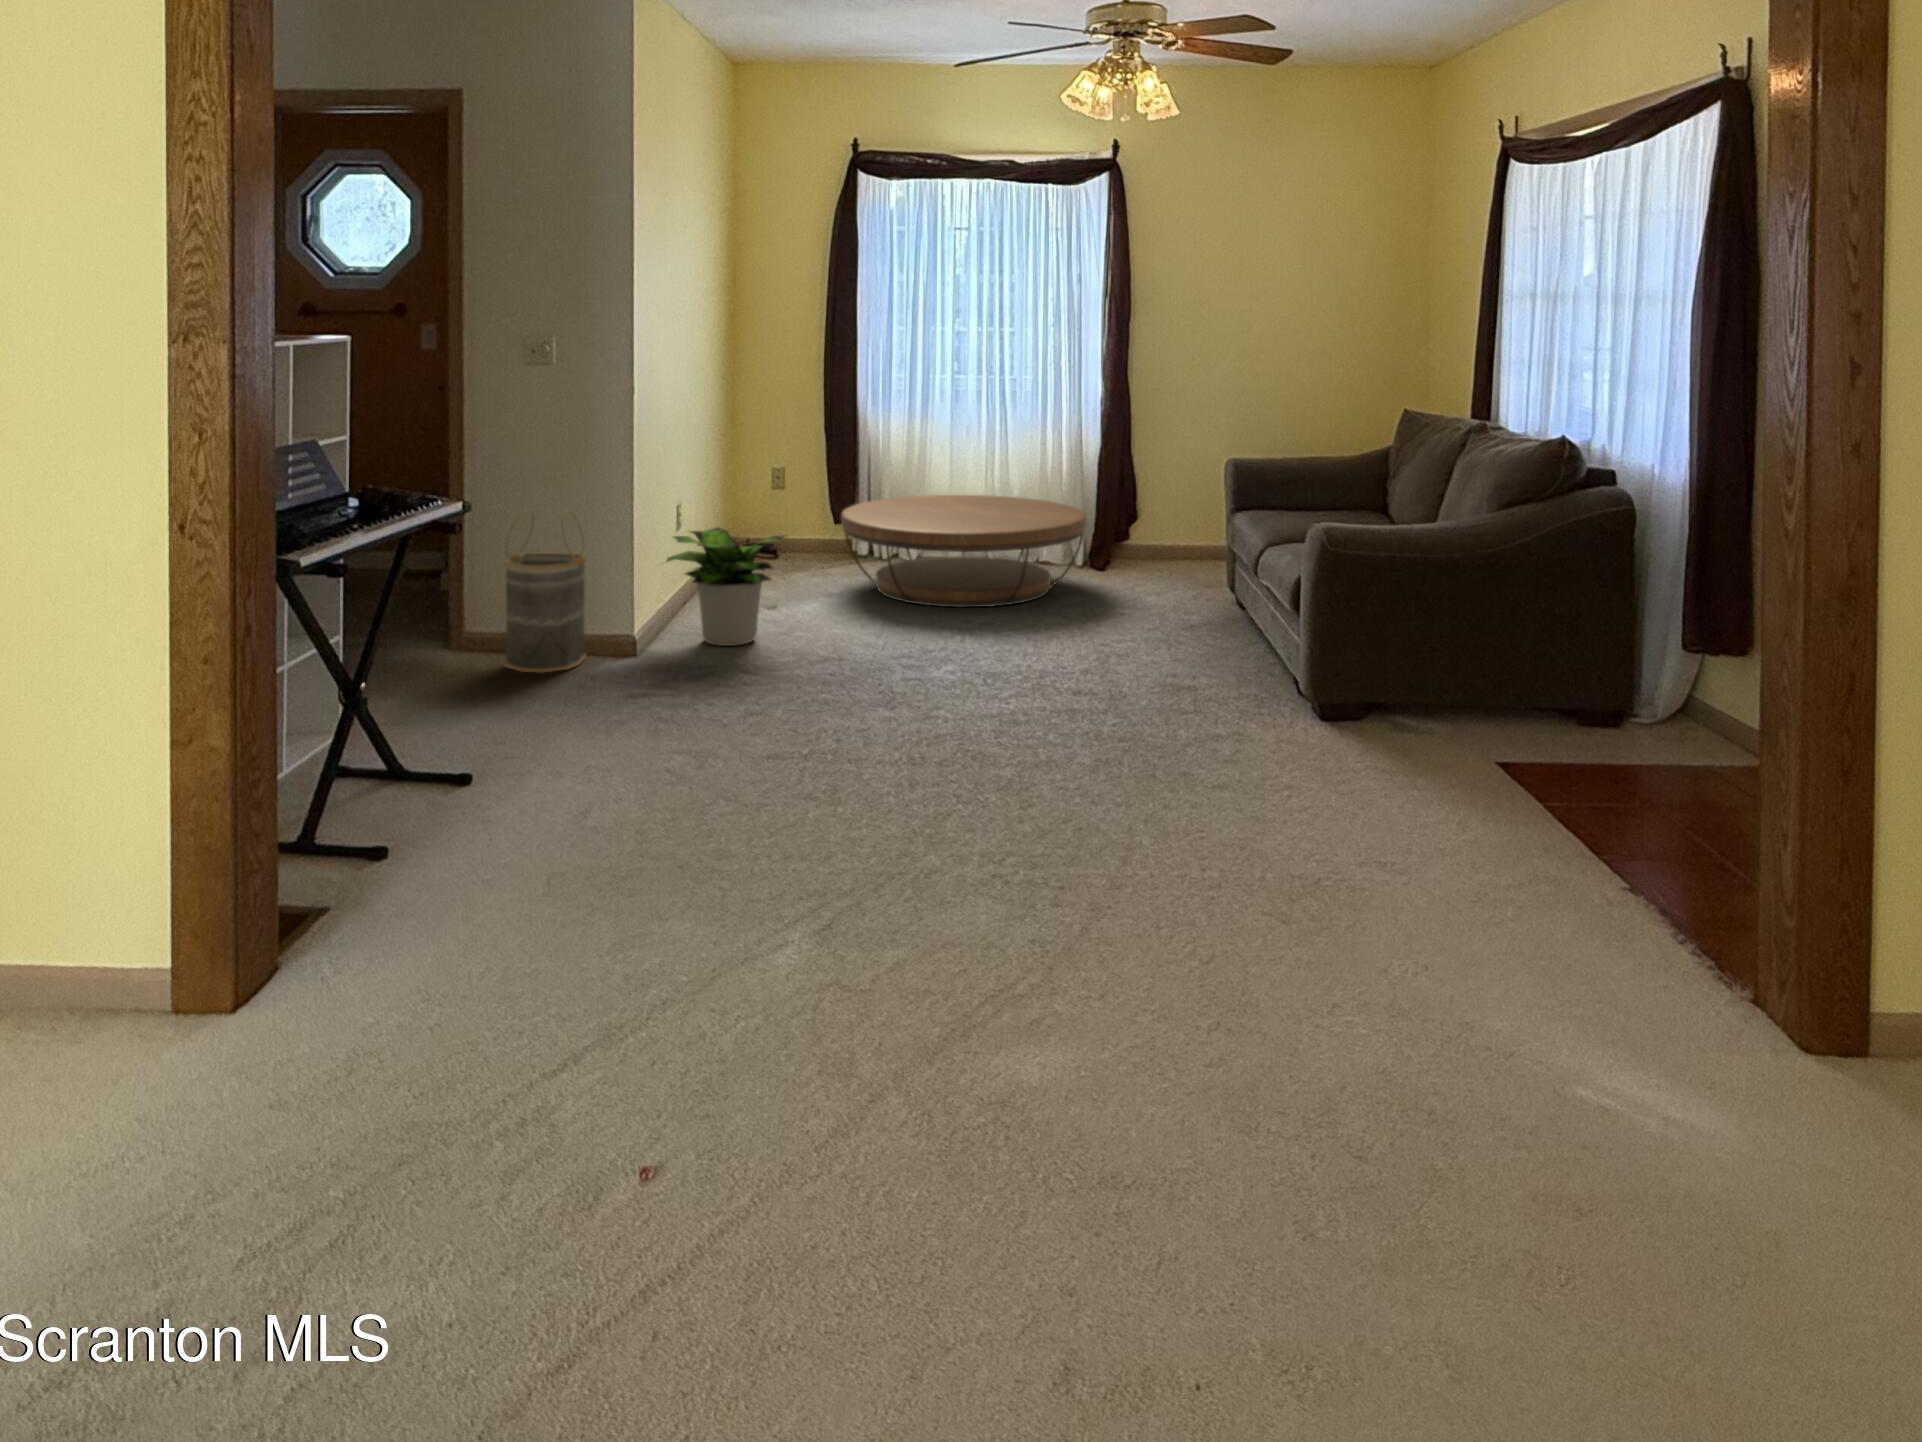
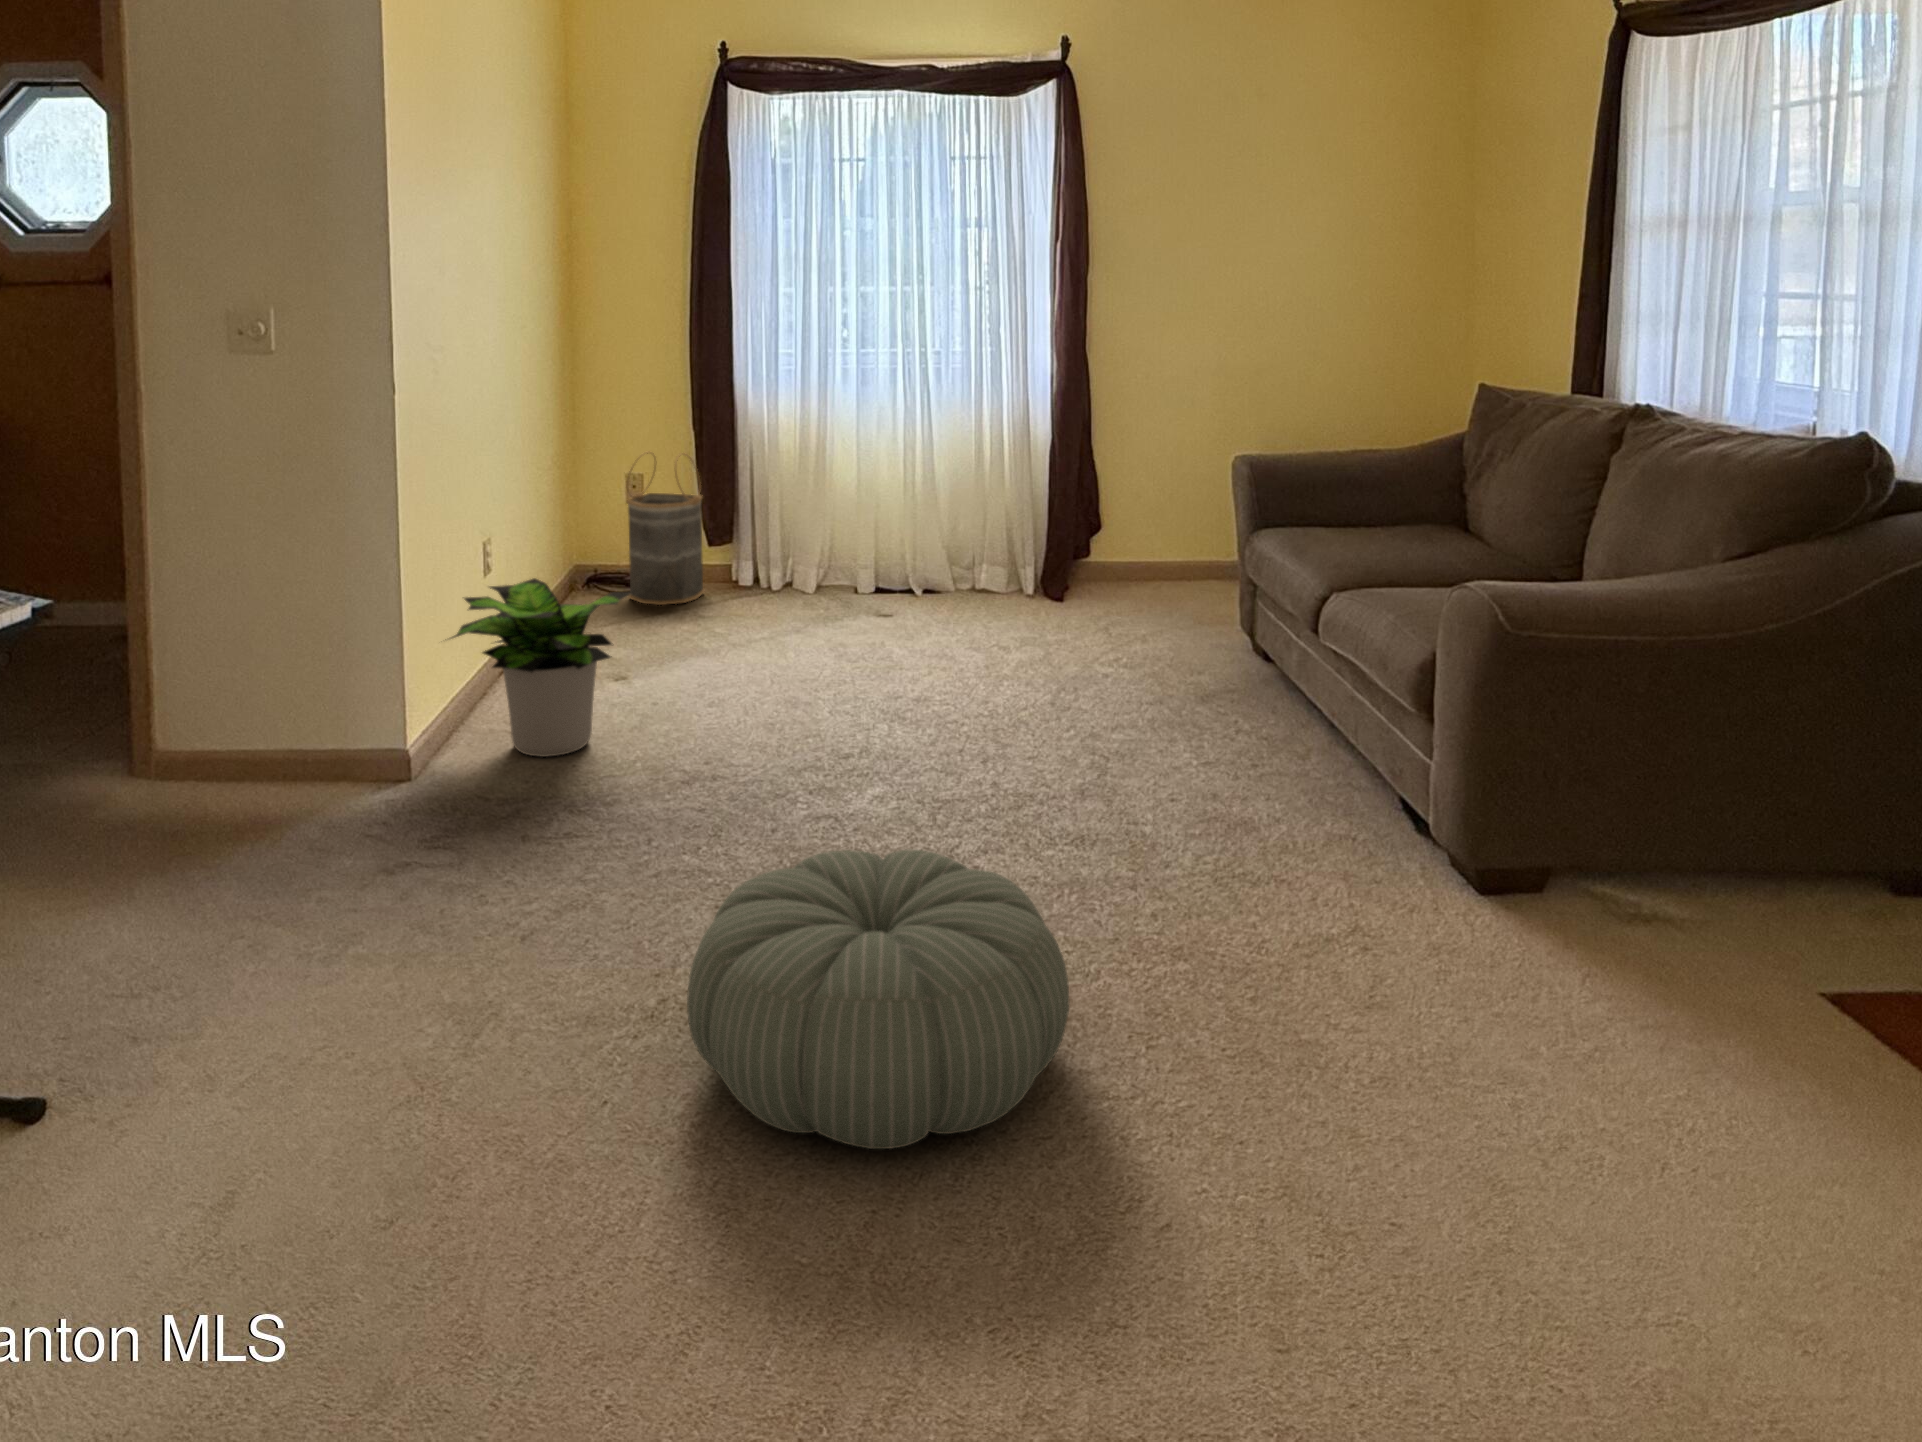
coffee table: present [841,495,1086,607] -> none [714,506,1045,671]
basket: present [504,509,586,672] -> present [627,453,705,605]
pouf: none [831,665,1048,800] -> present [687,849,1069,1149]

